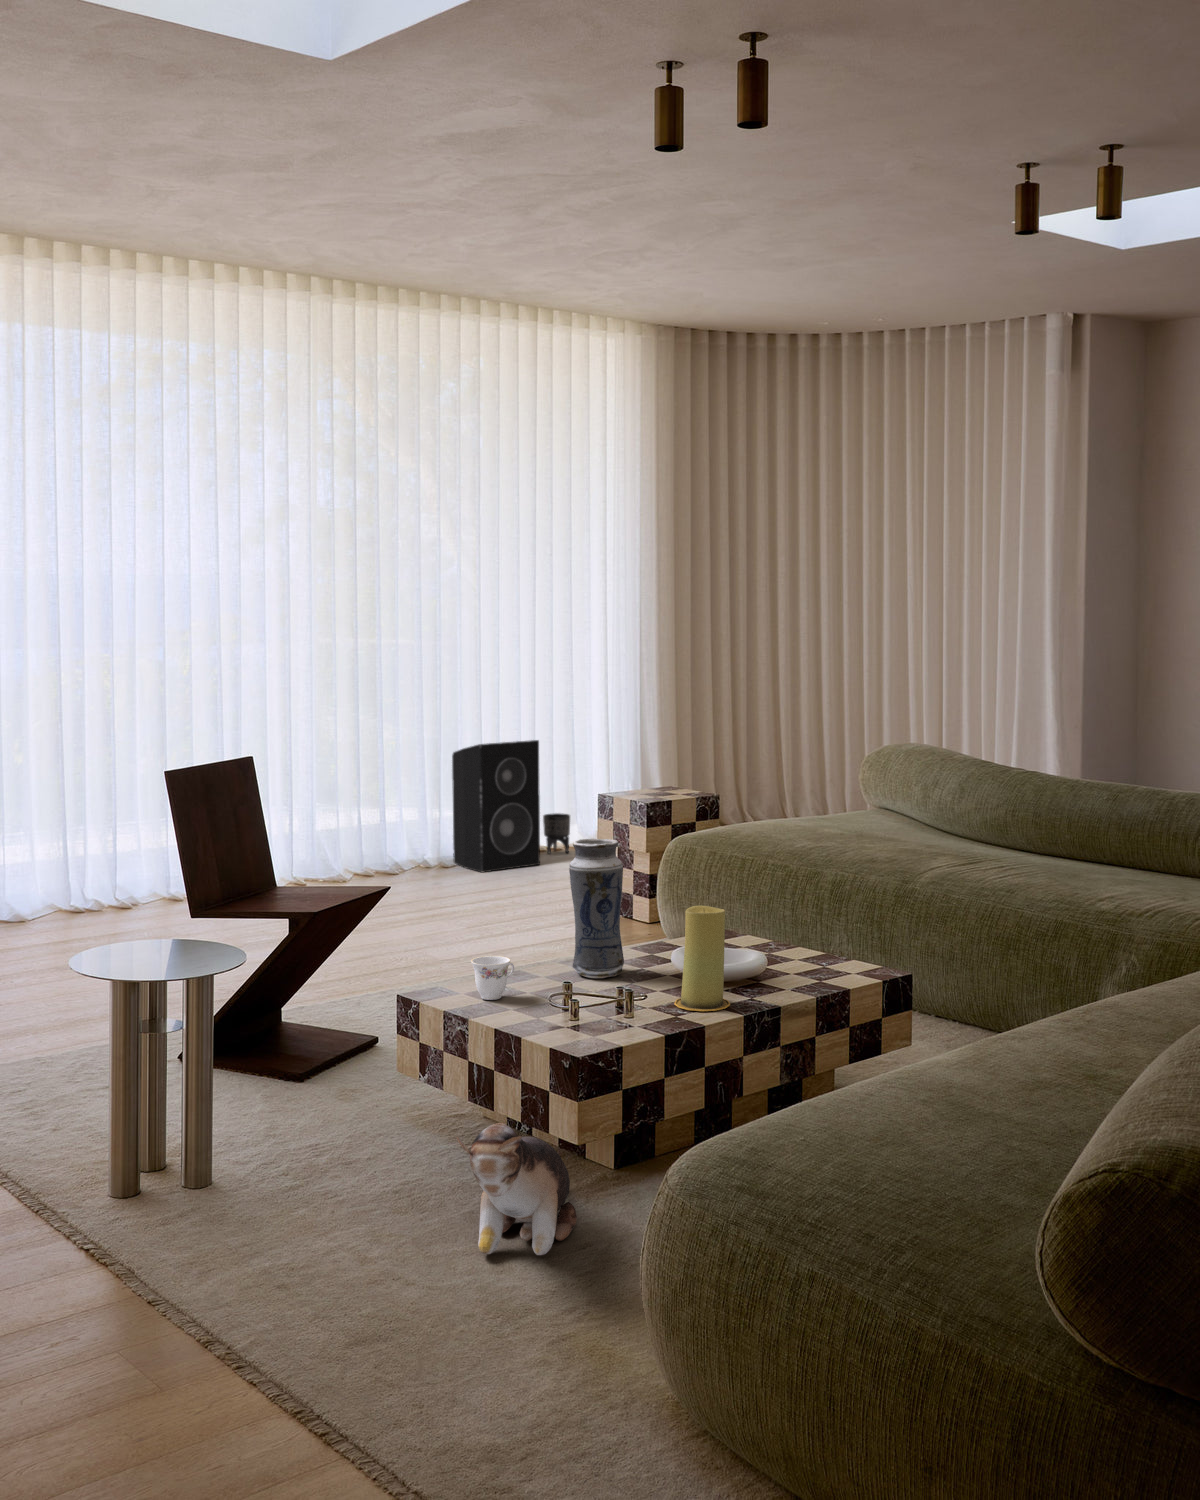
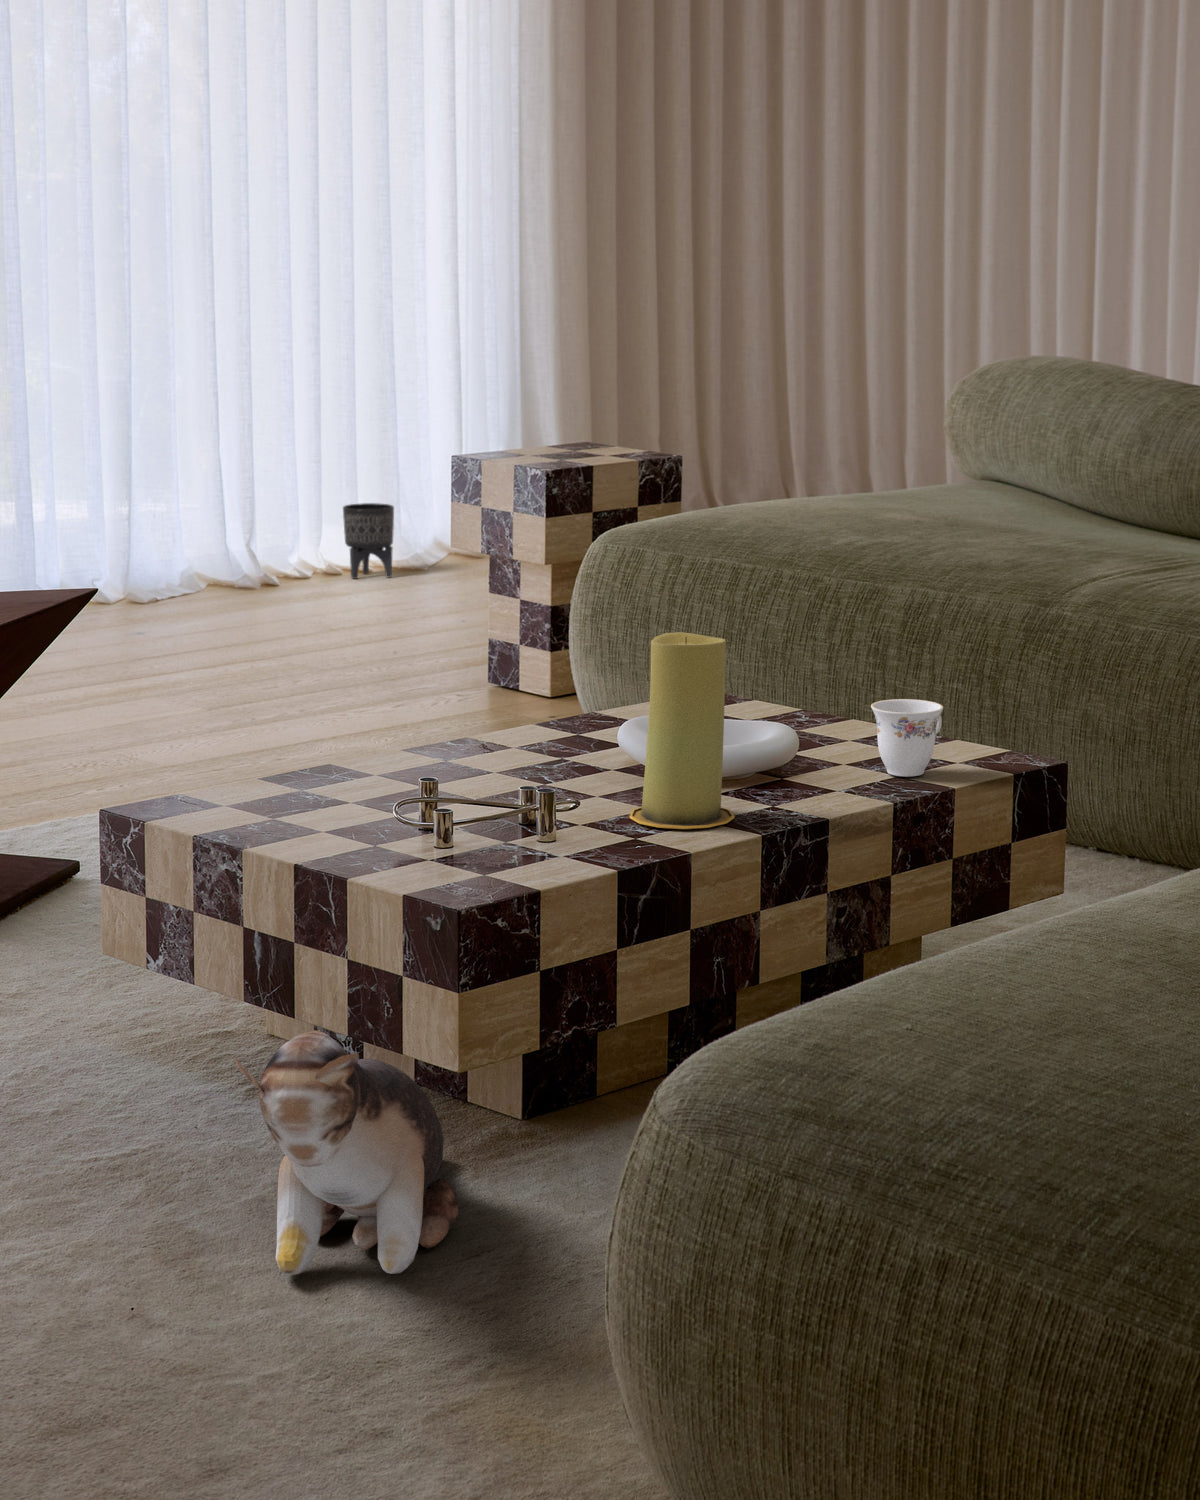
speaker: present [452,740,540,872] -> none [170,362,340,611]
vase: present [569,839,624,978] -> none [424,512,529,775]
teacup: present [471,956,514,1000] -> present [871,699,943,777]

